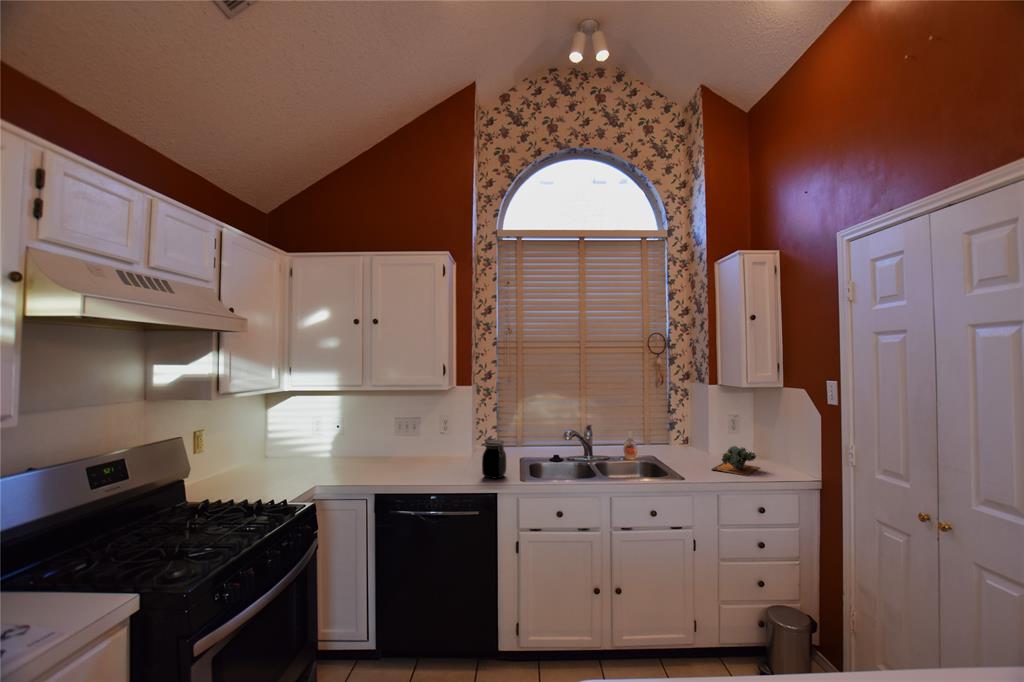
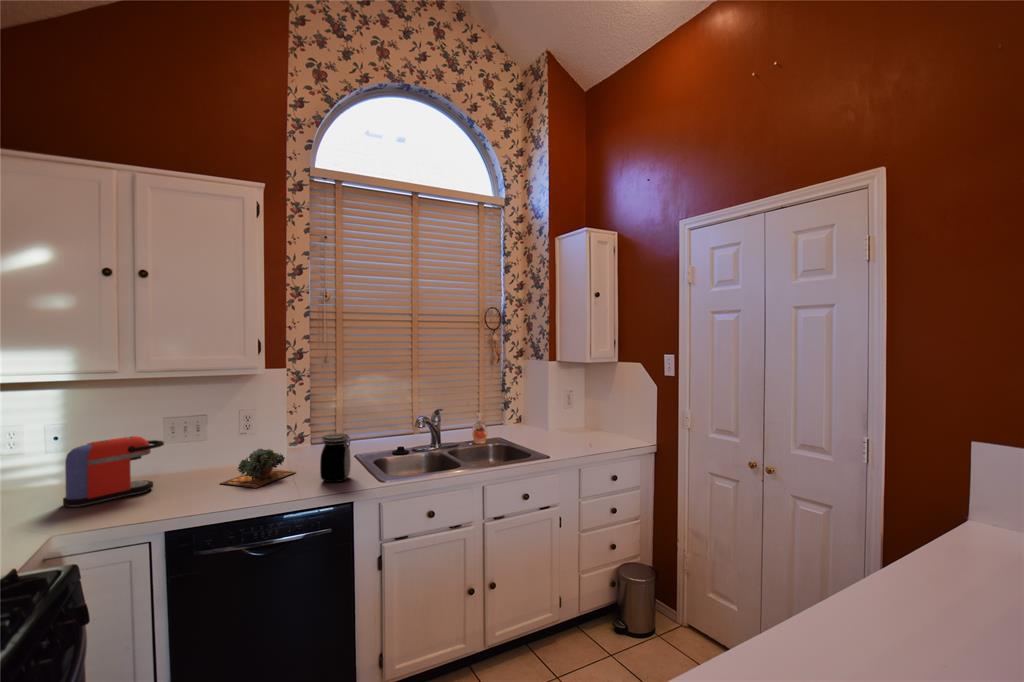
coffee maker: none [332,429,389,472] -> present [63,436,164,507]
succulent plant: present [712,446,760,476] -> present [220,449,296,488]

